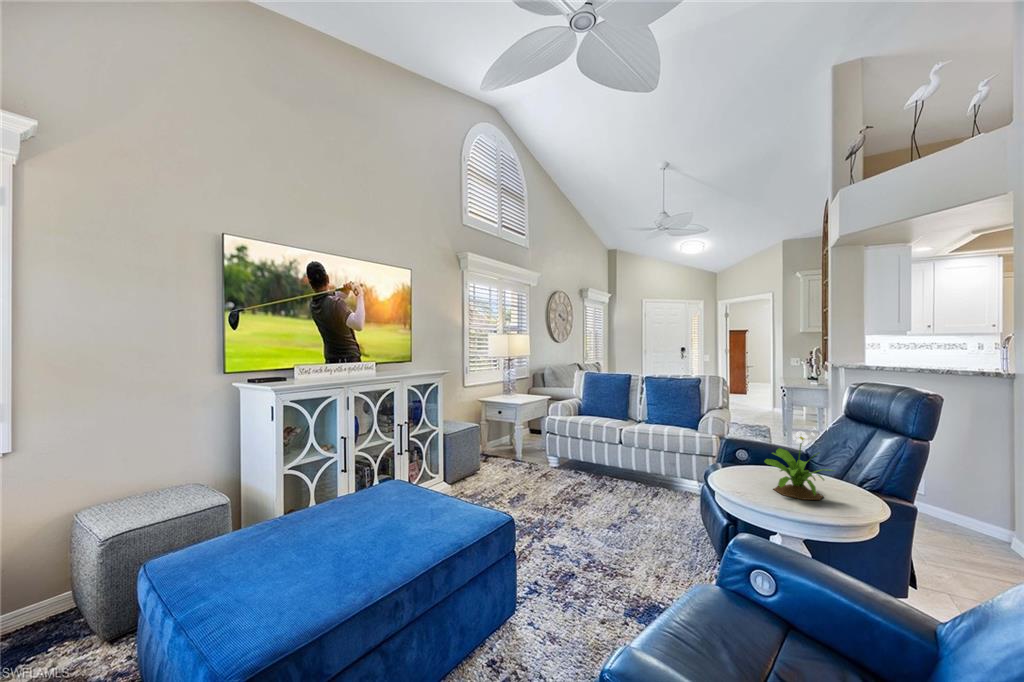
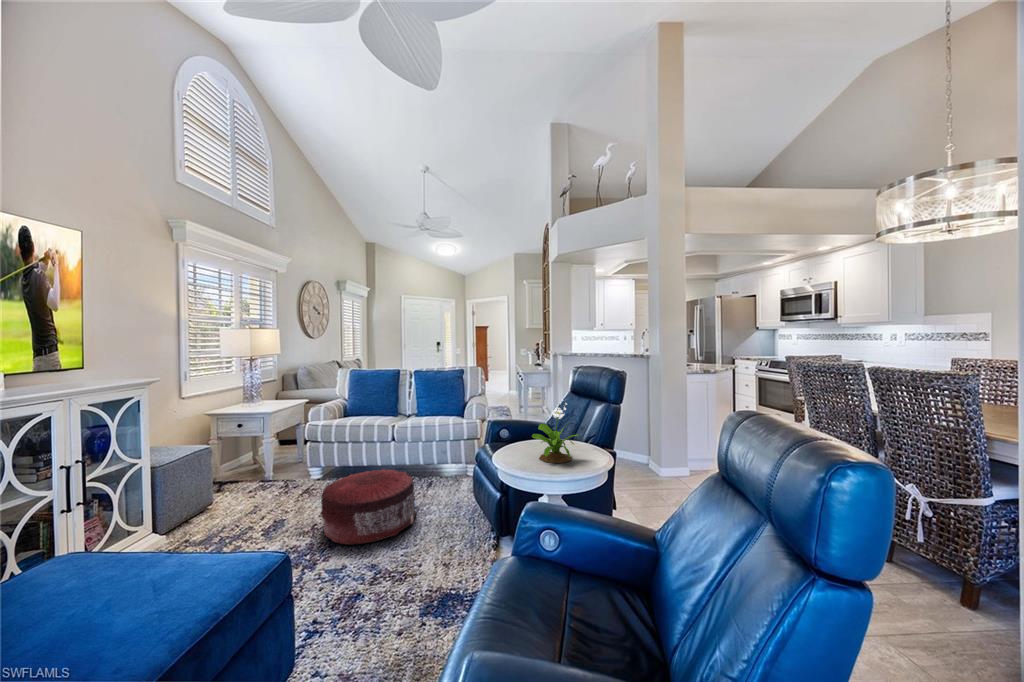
pouf: none [551,467,637,534] -> present [321,469,416,545]

